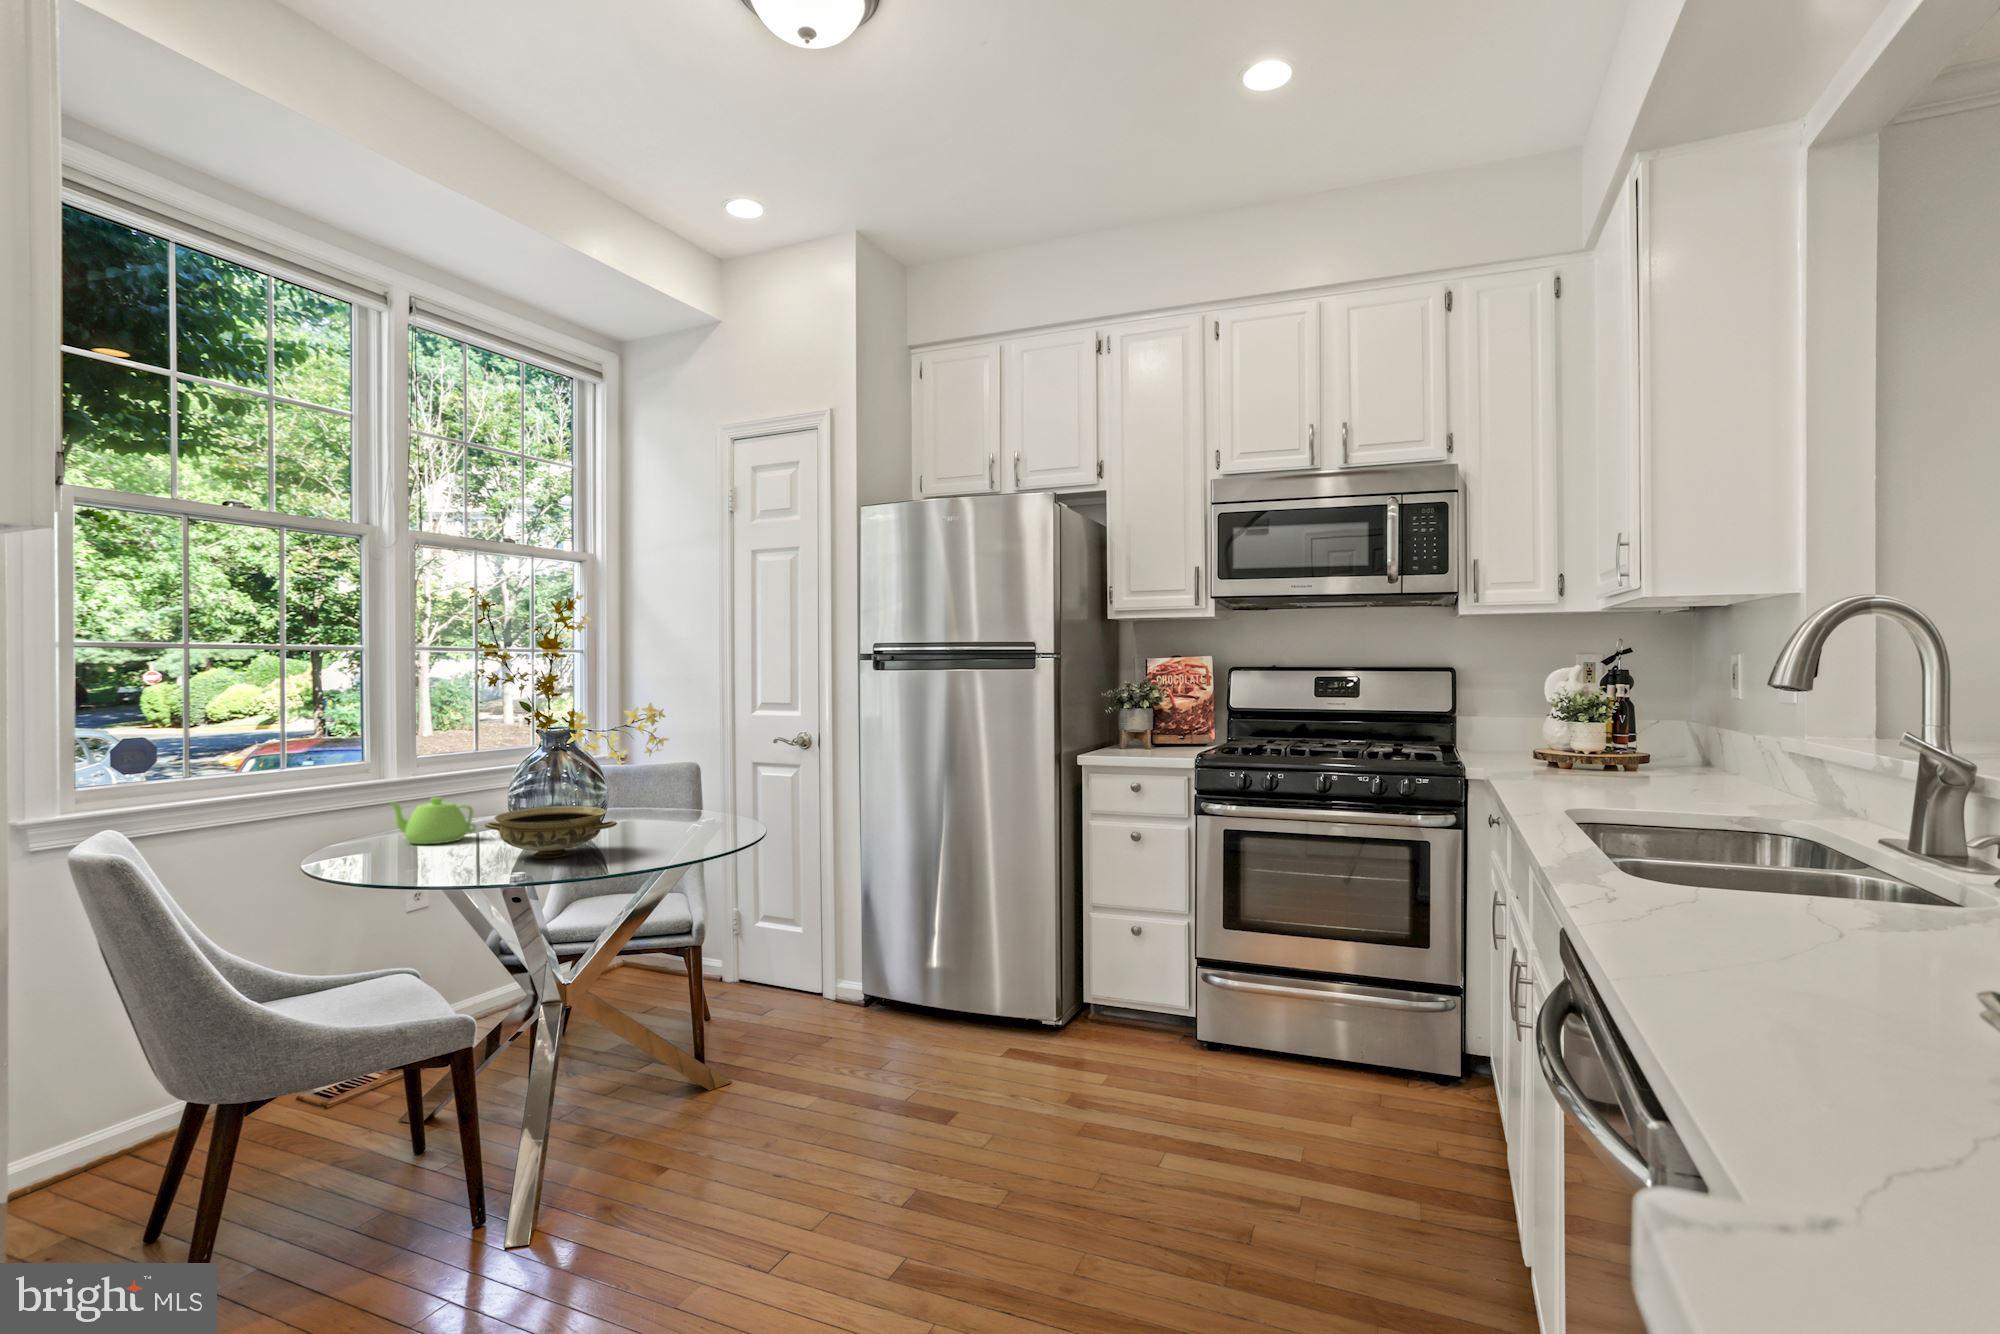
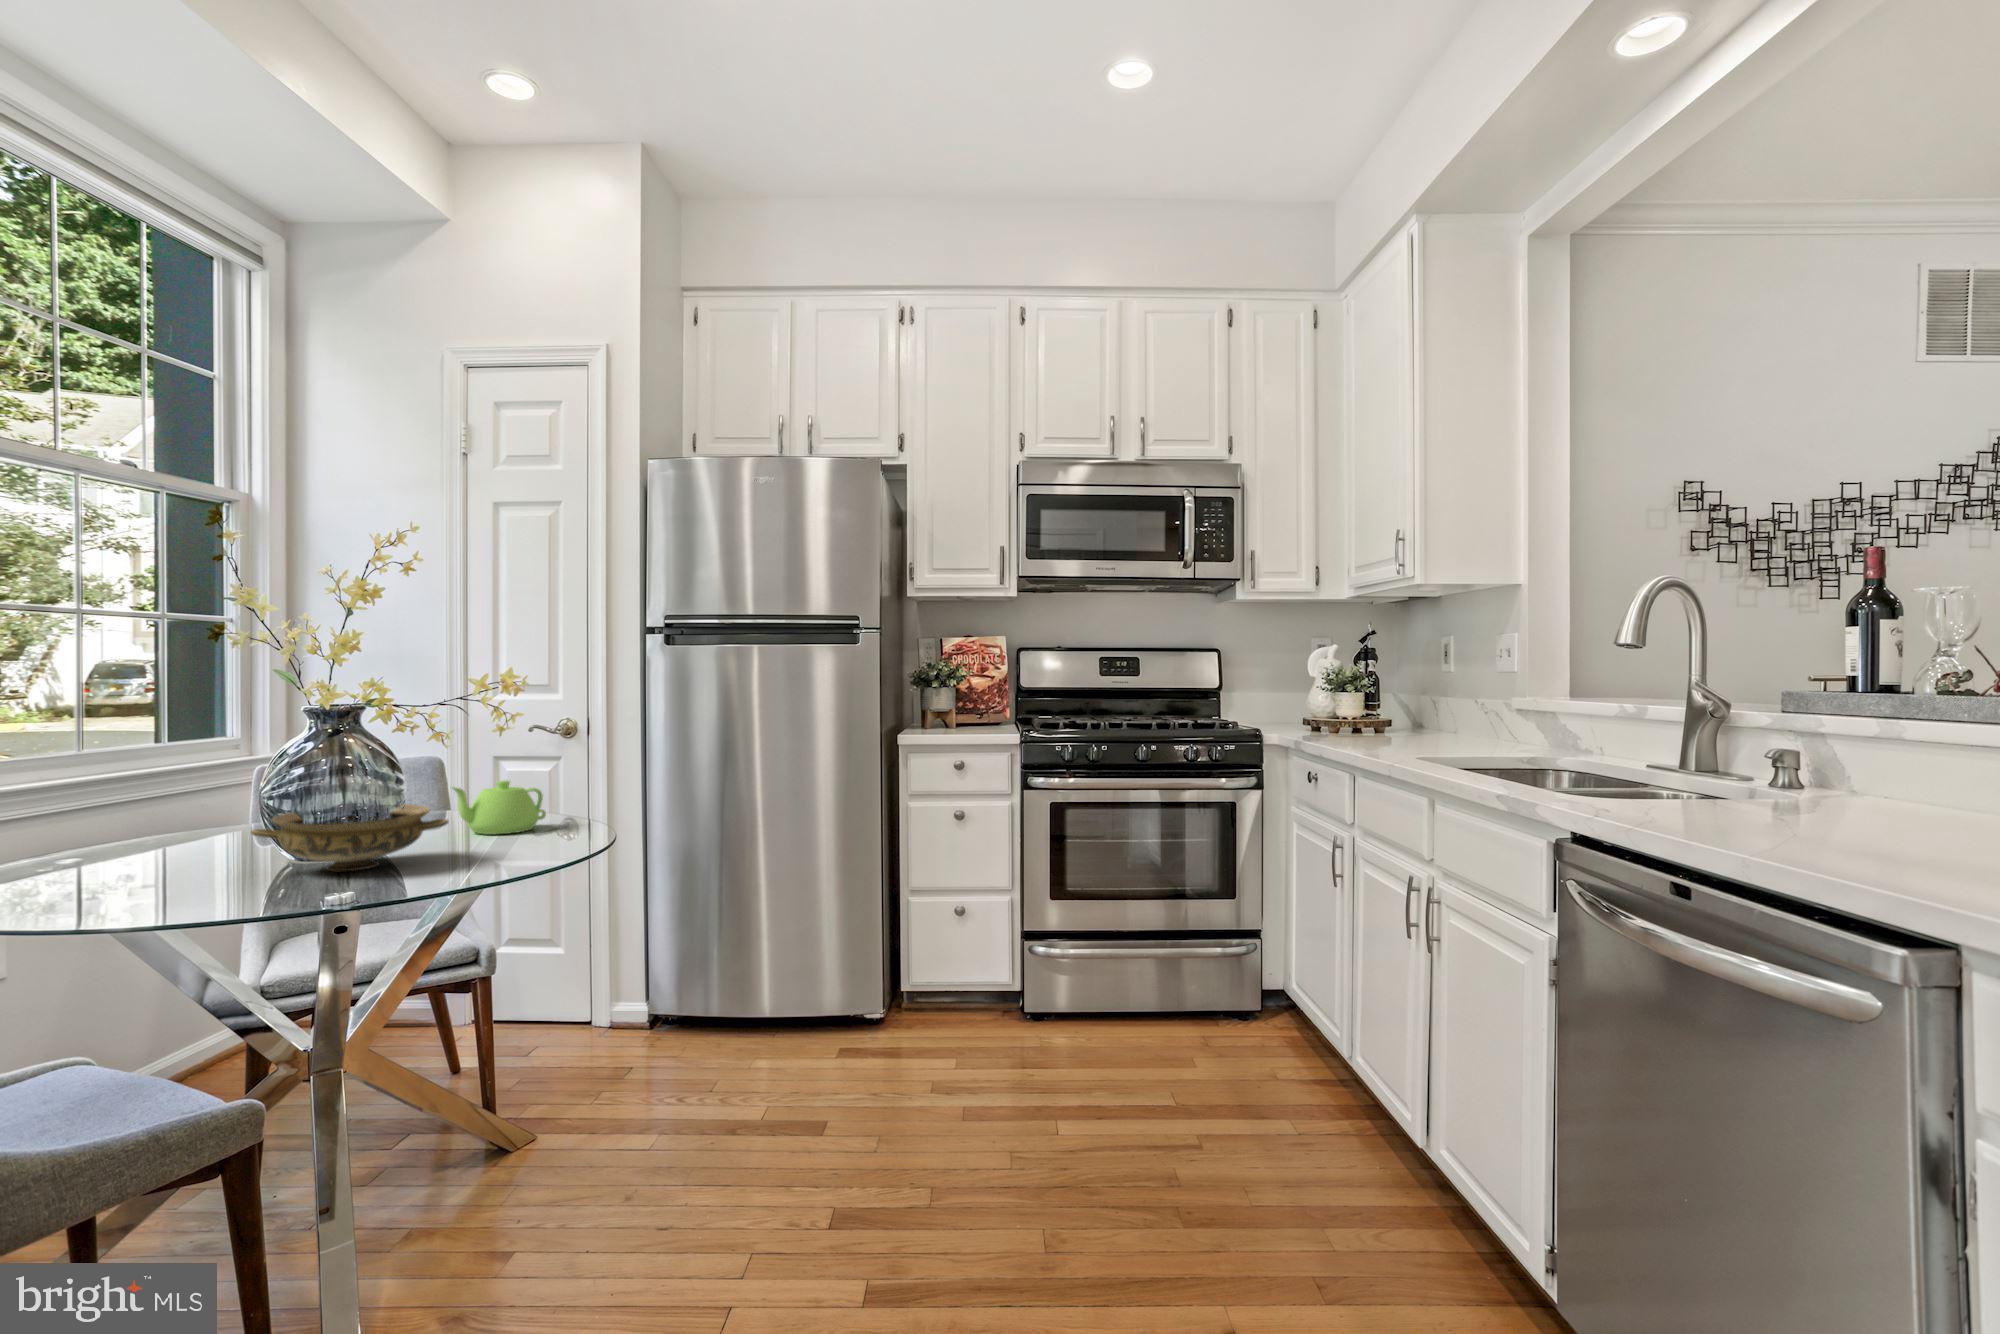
teapot: present [390,797,476,844] -> present [452,780,546,834]

